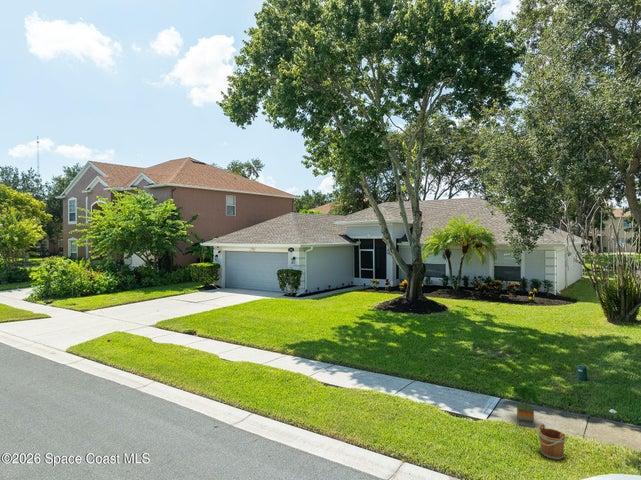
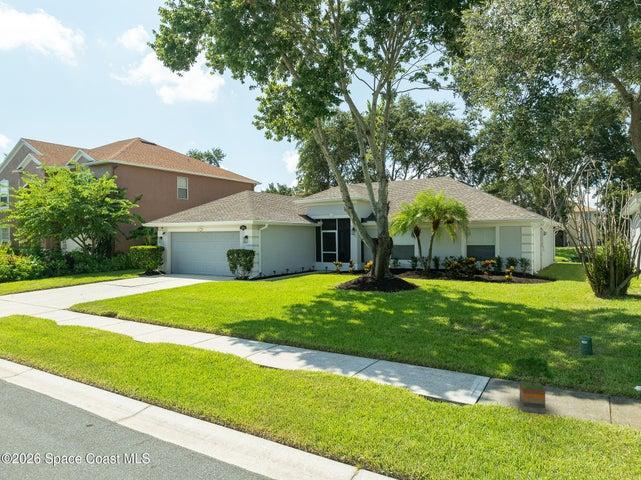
bucket: present [537,424,565,460] -> none [559,407,604,461]

